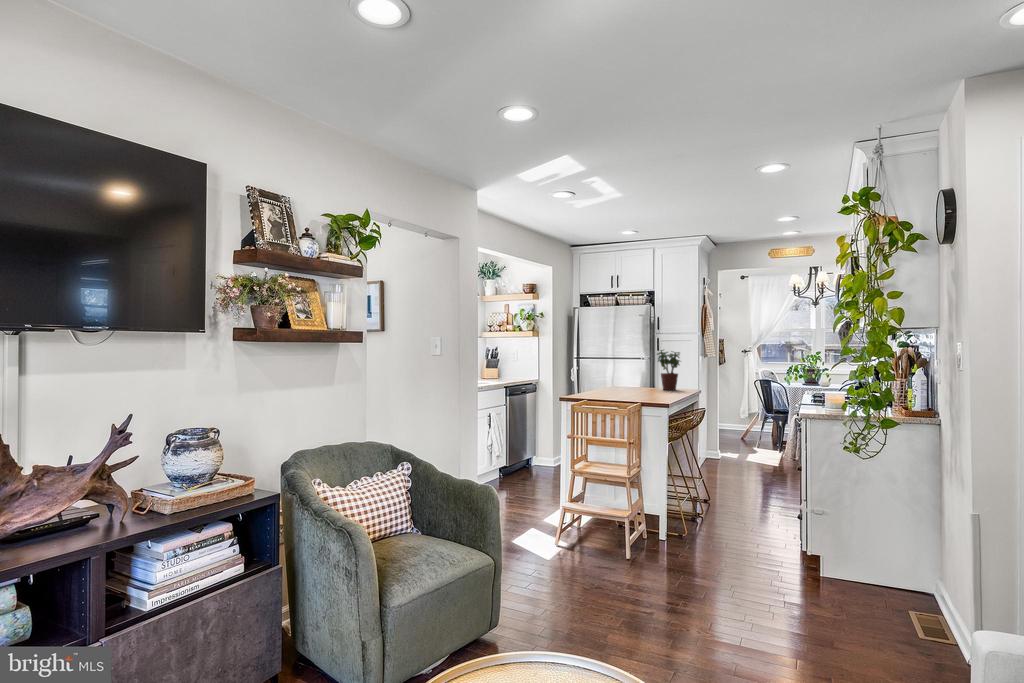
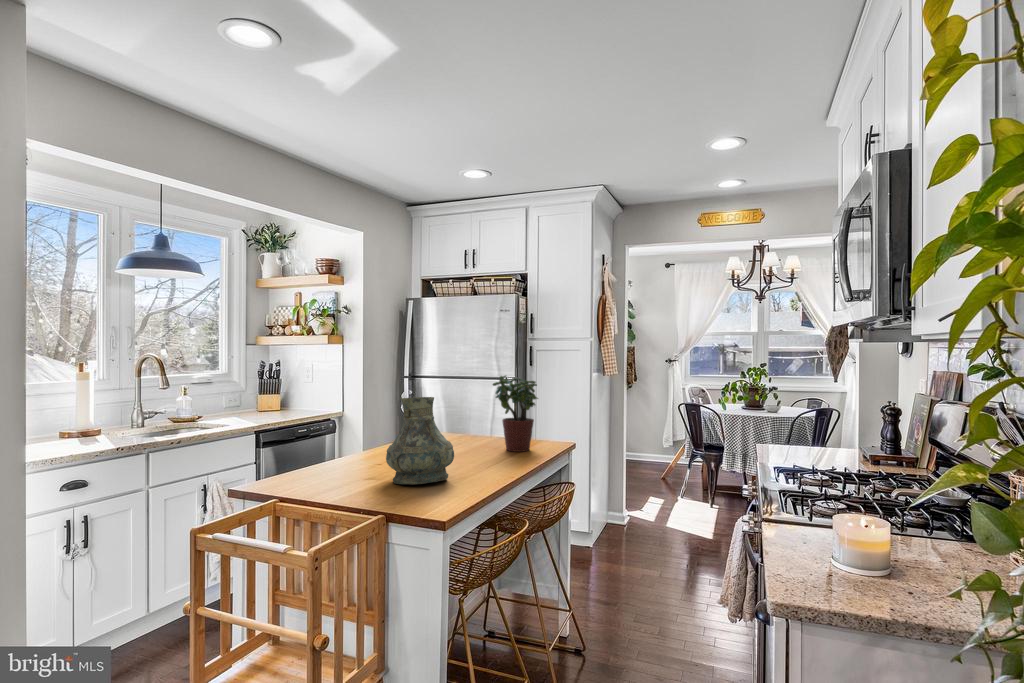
vase: none [620,355,652,394] -> present [386,397,454,485]

